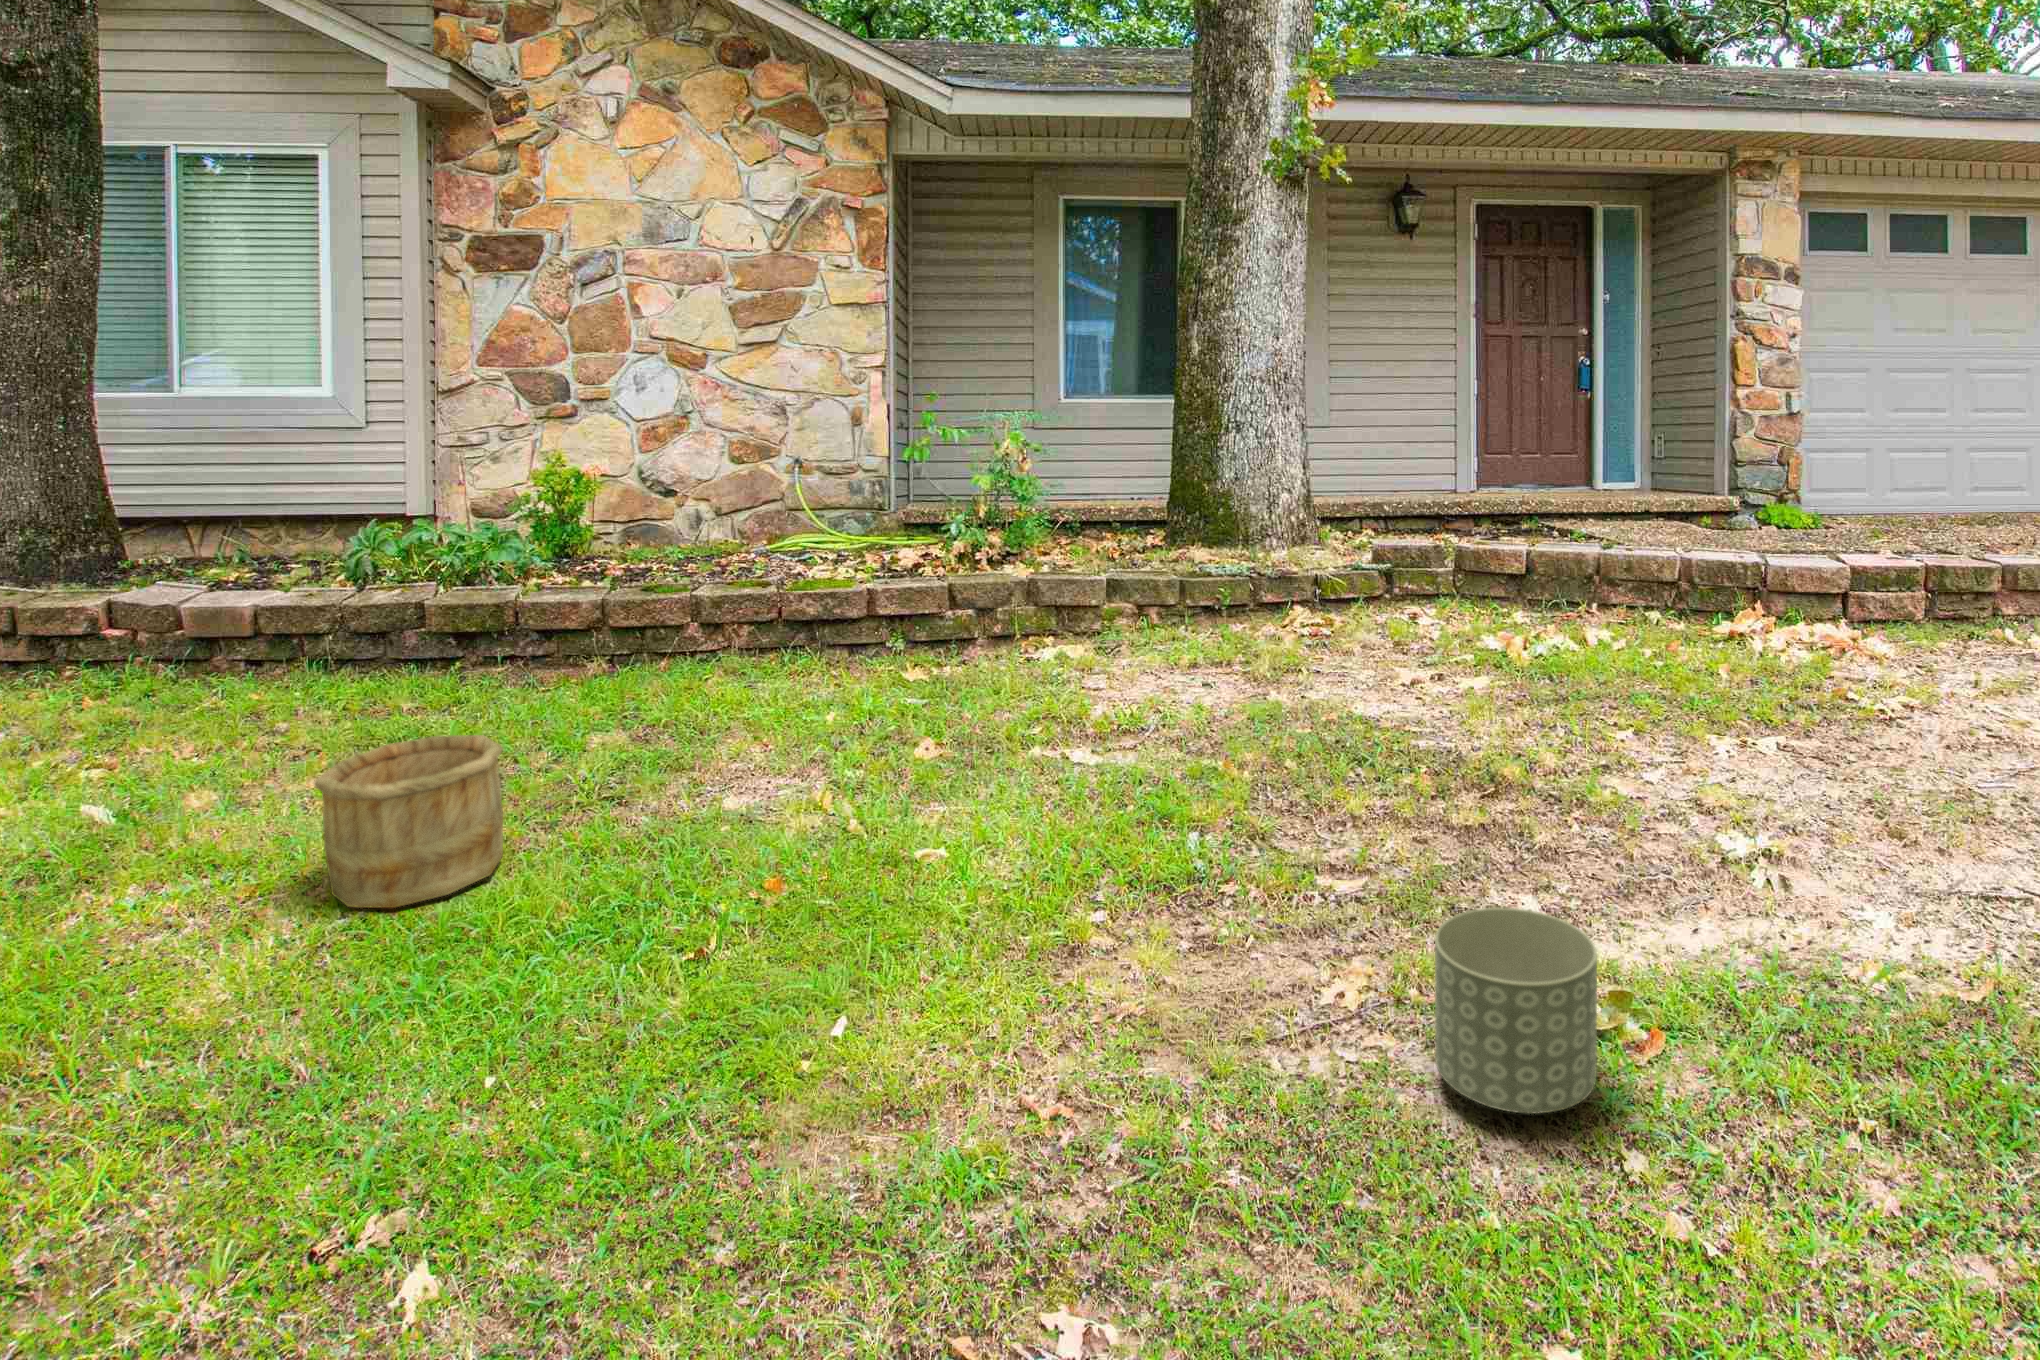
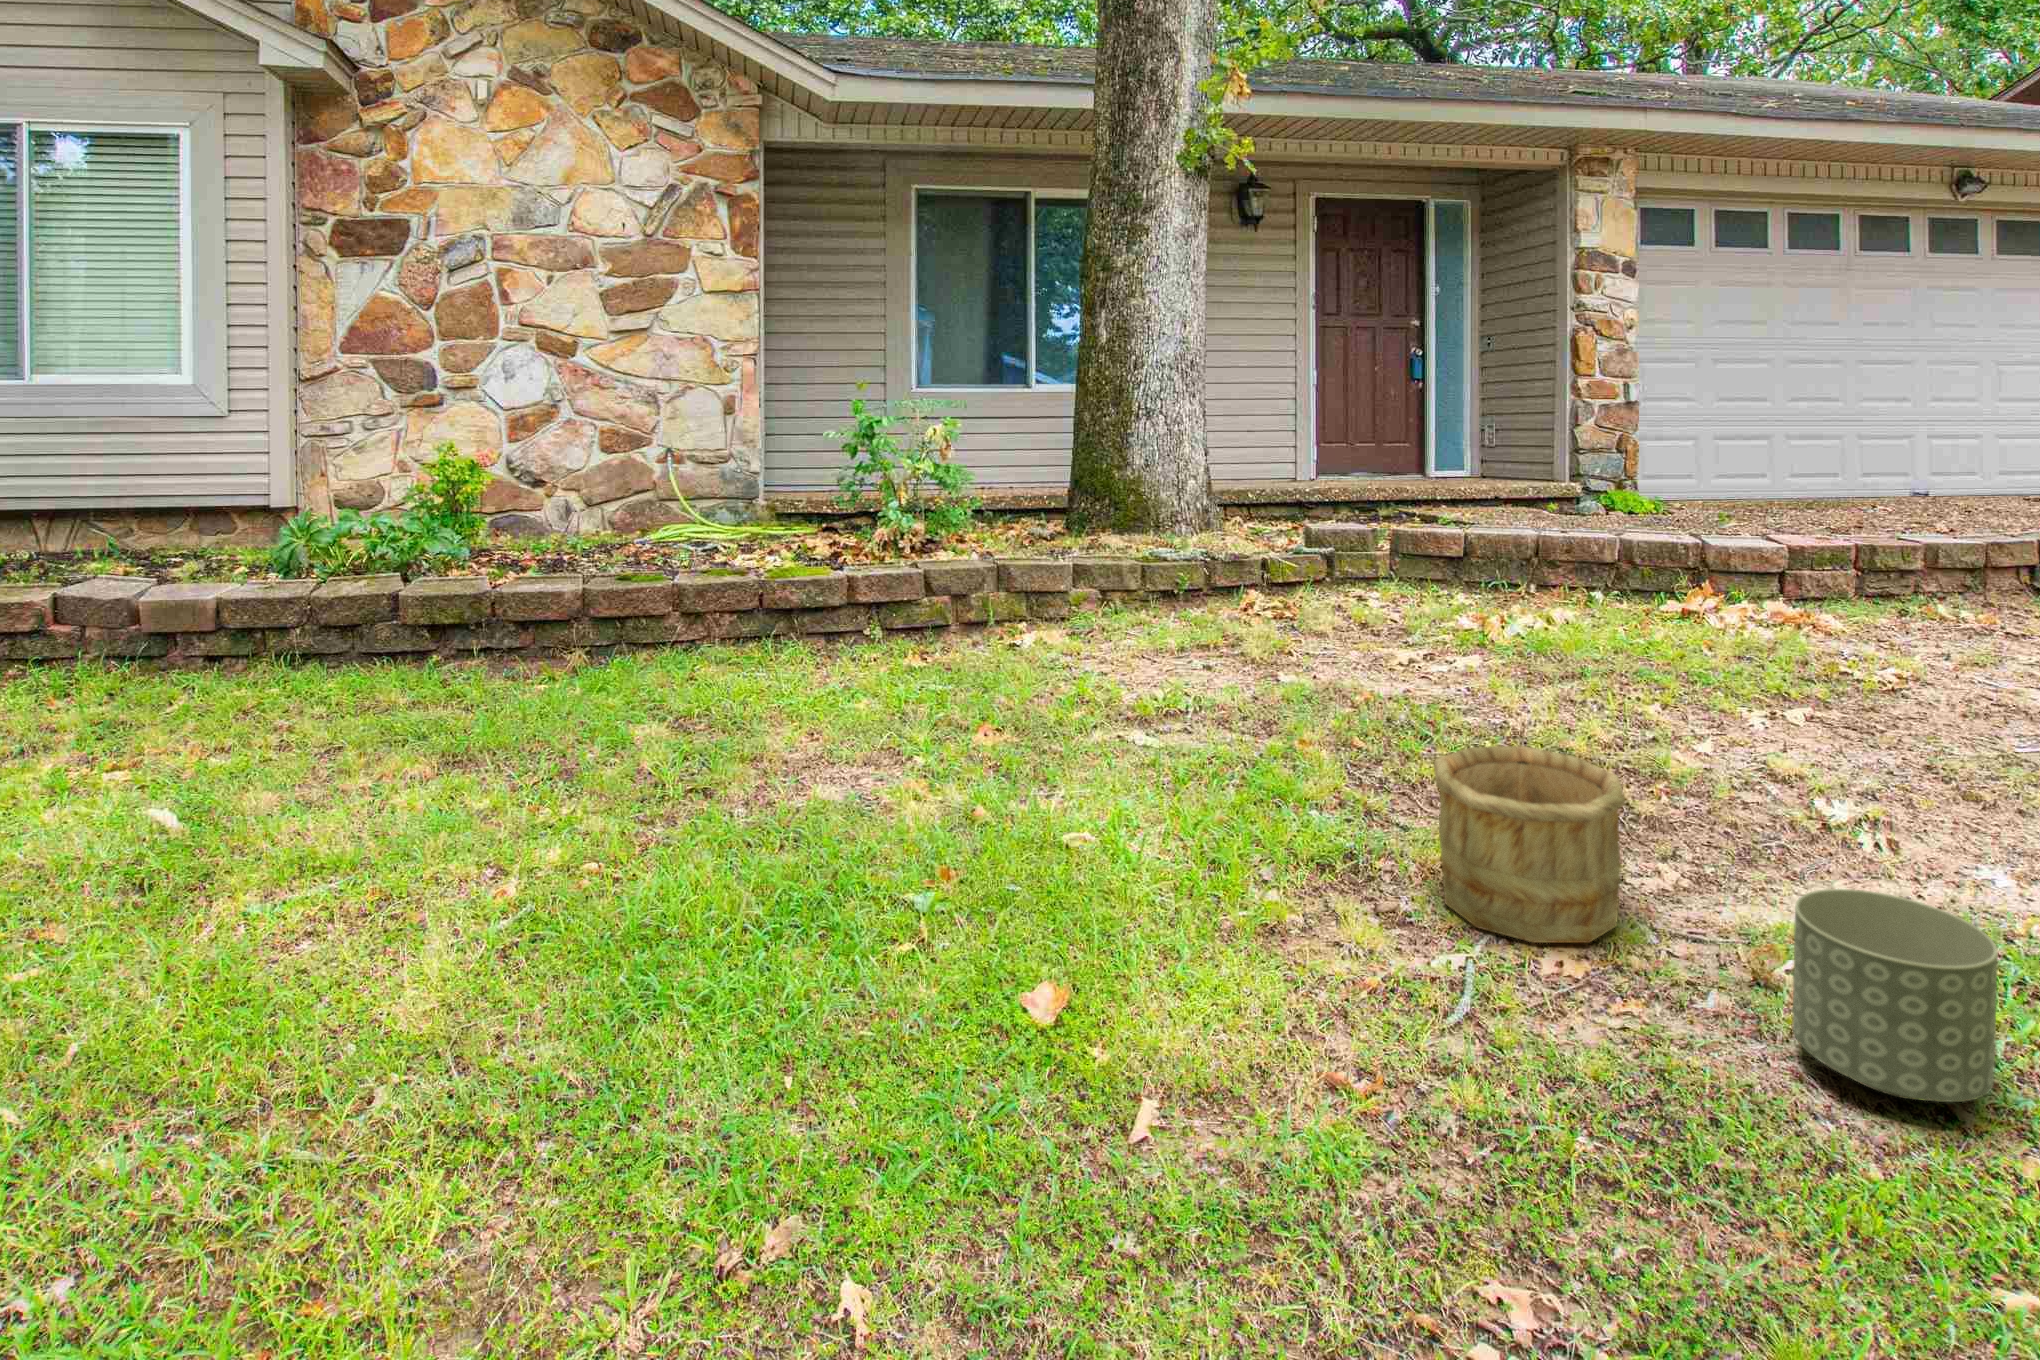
wooden bucket: present [314,735,503,908] -> present [1434,746,1625,943]

